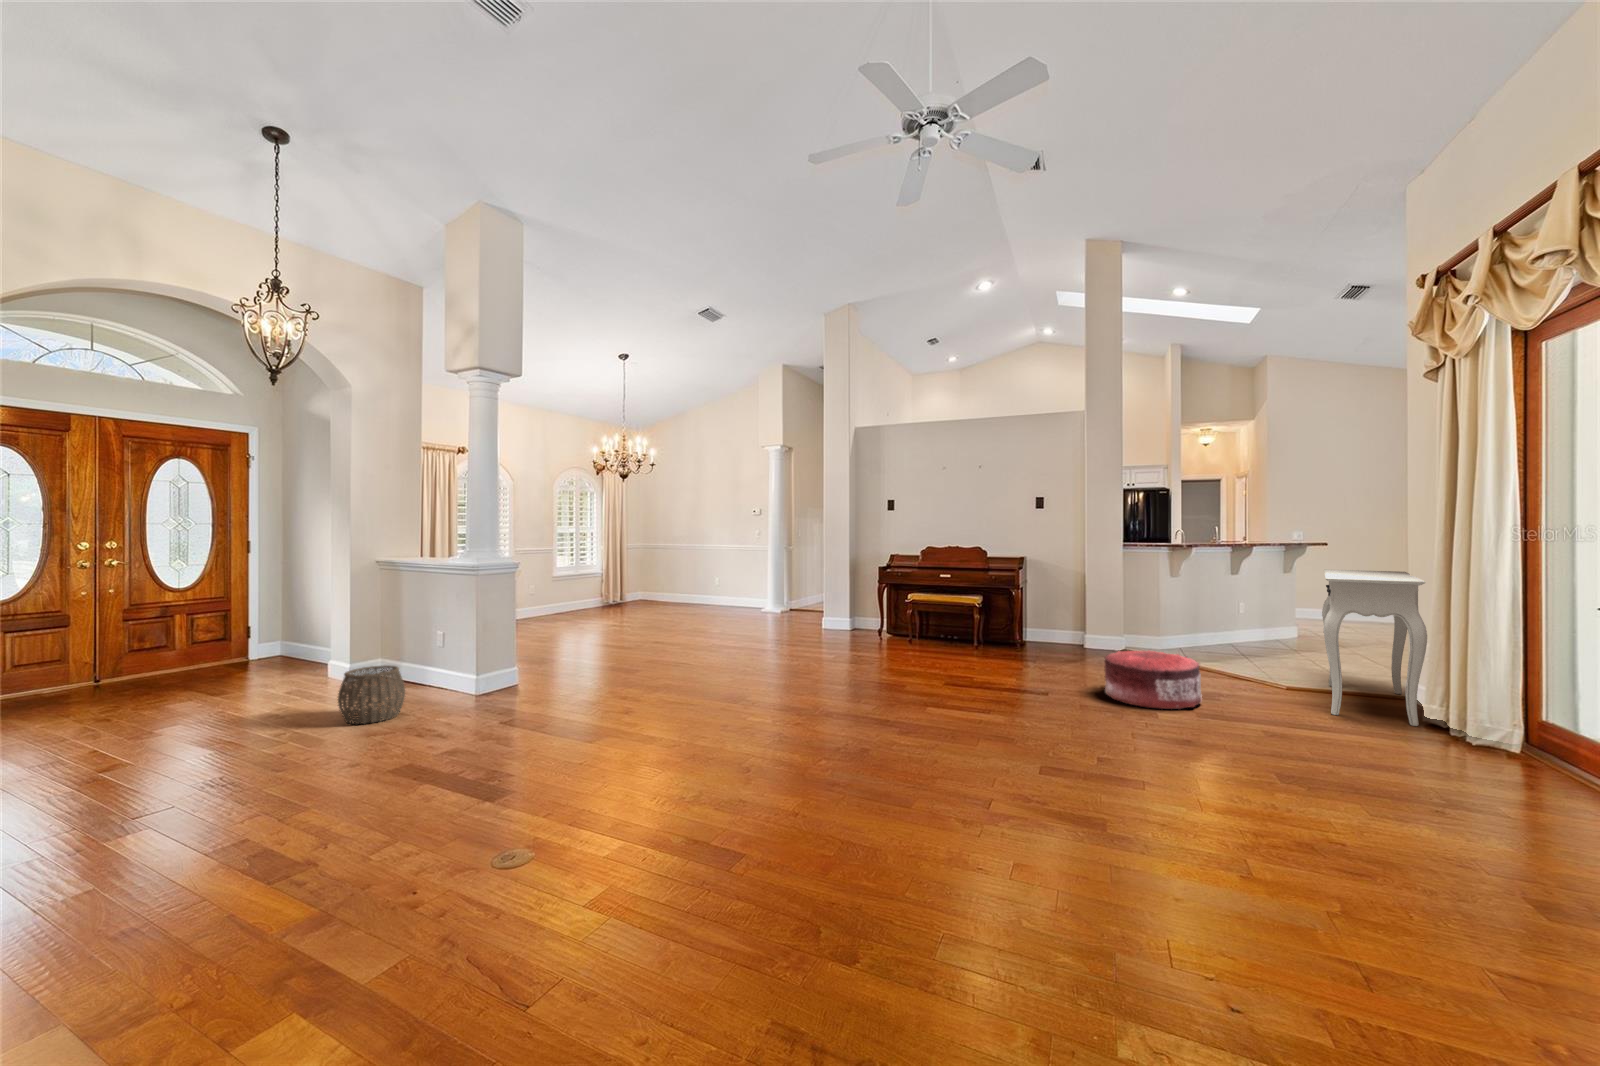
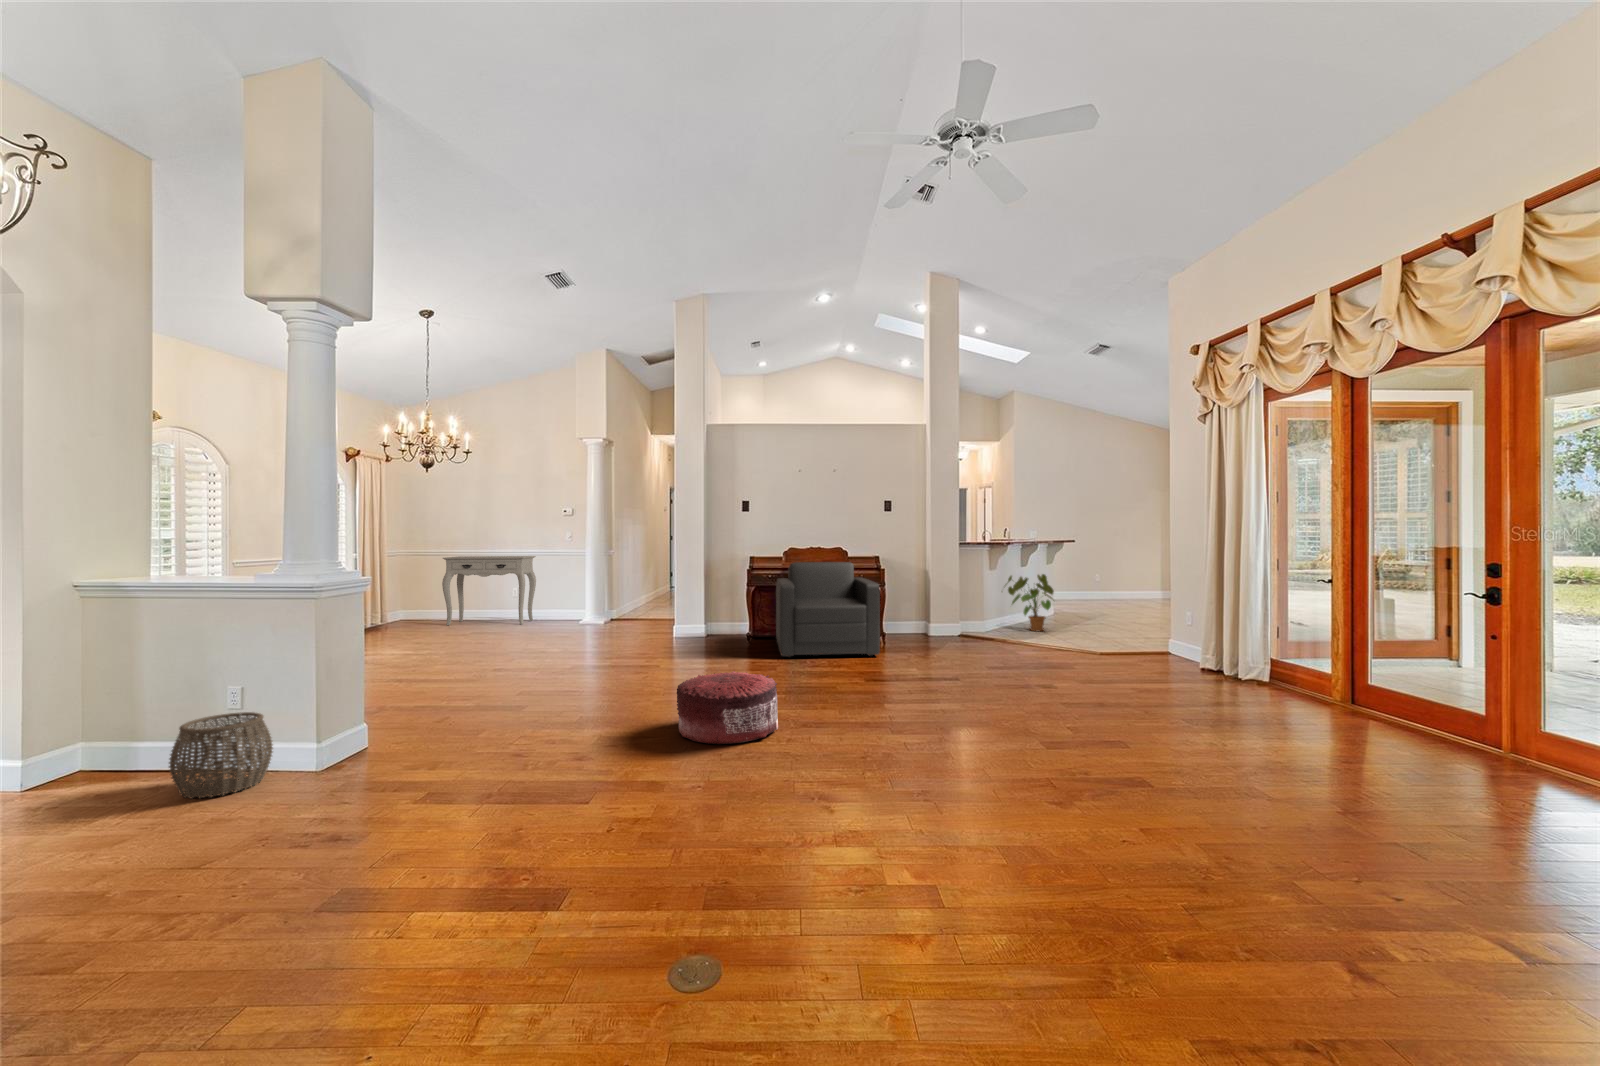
armchair: none [887,562,998,664] -> present [776,562,880,658]
console table: present [1322,569,1427,726] -> present [442,556,536,625]
house plant: none [1188,582,1266,652] -> present [1008,574,1054,631]
pouf: present [1105,651,1202,709] -> present [677,671,778,744]

